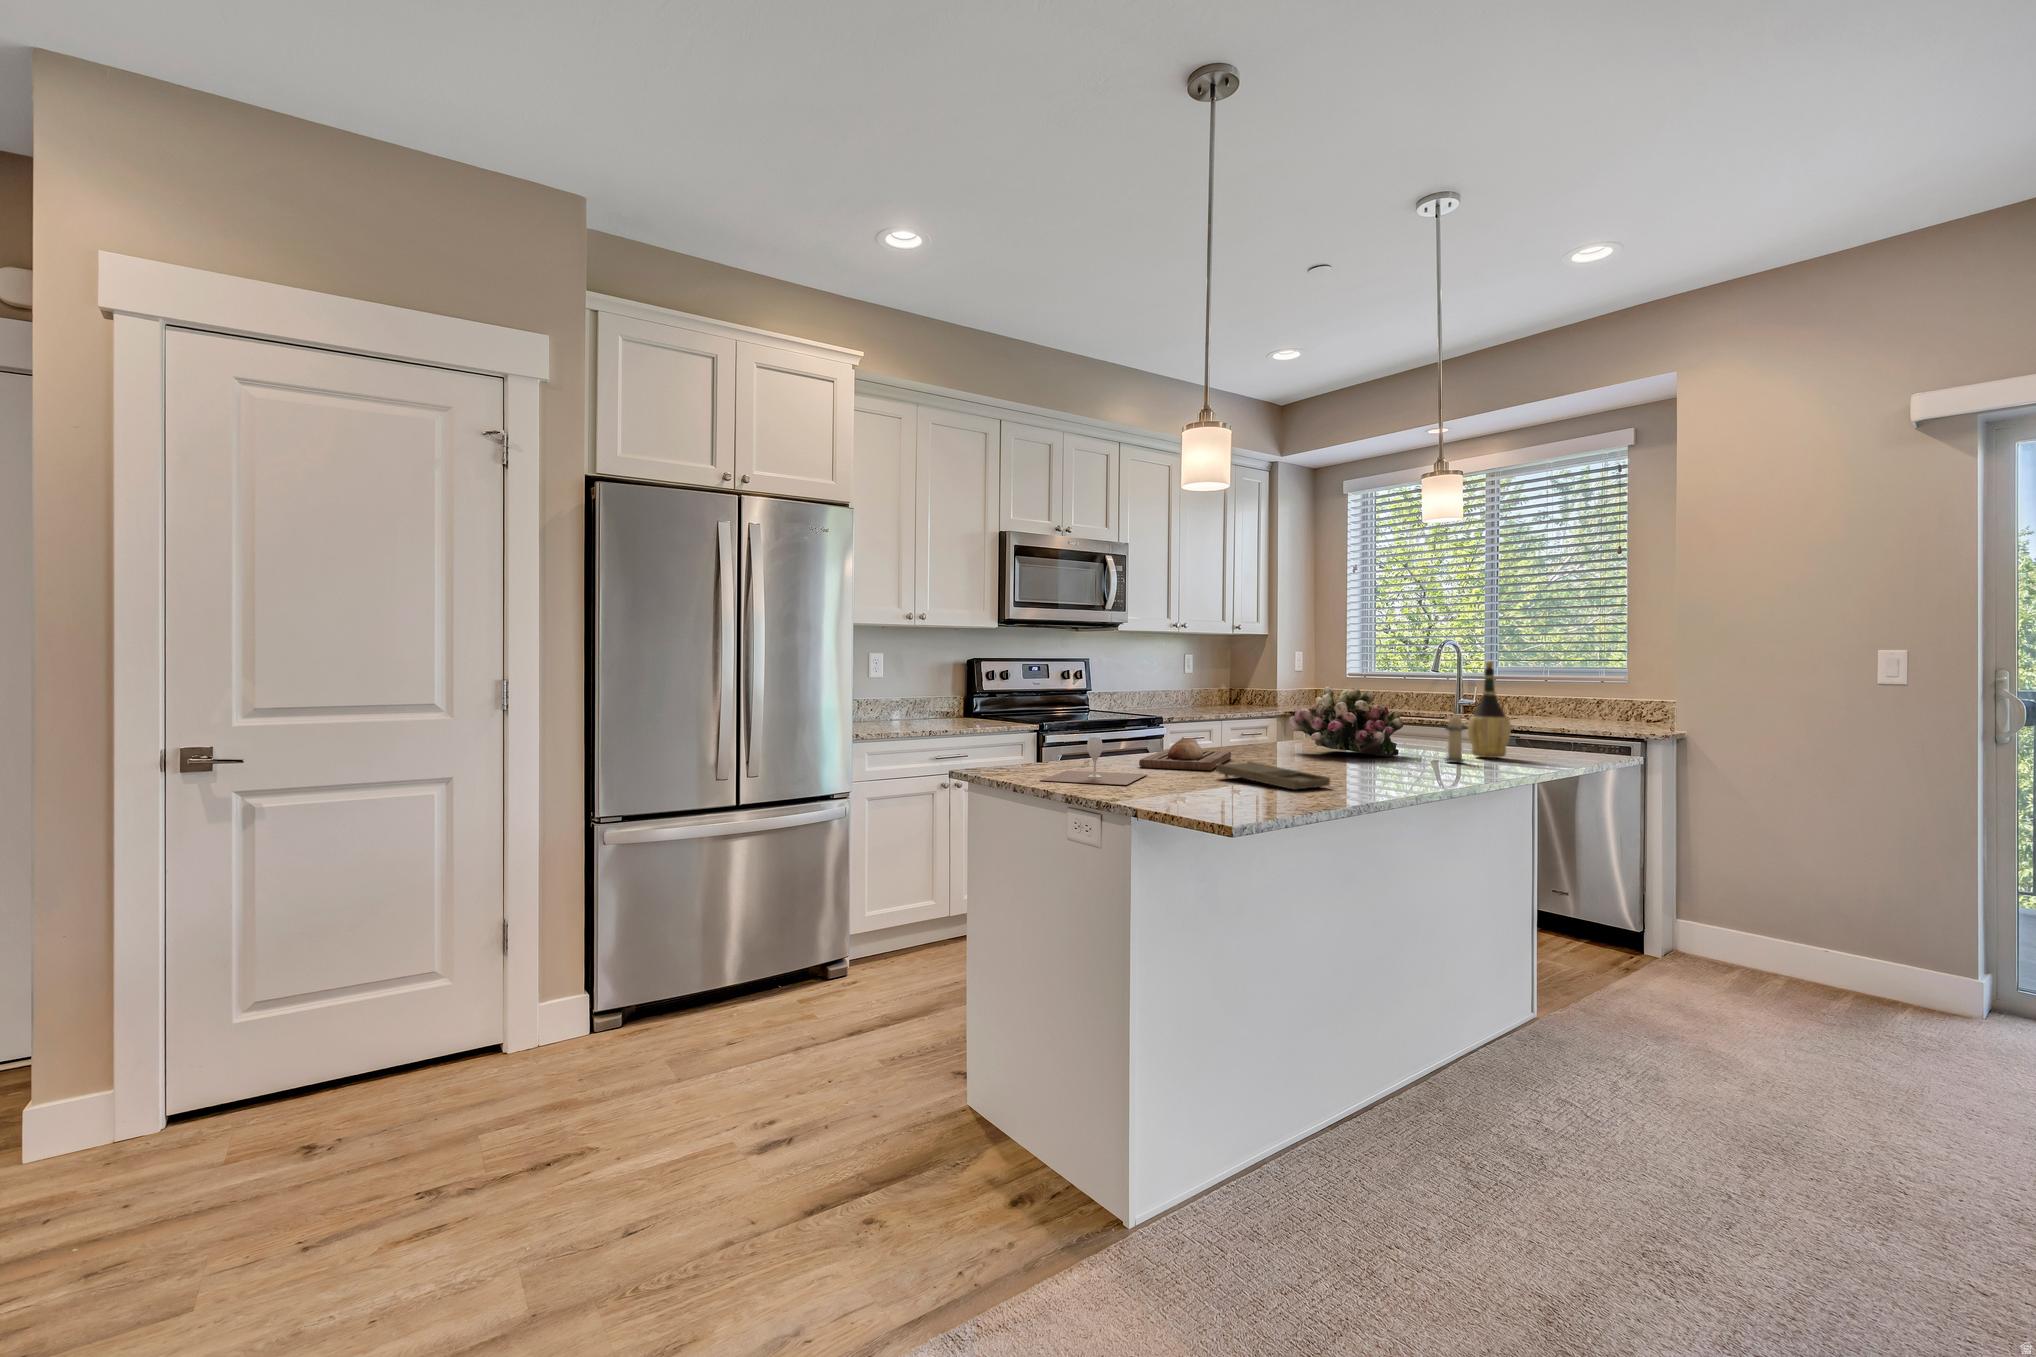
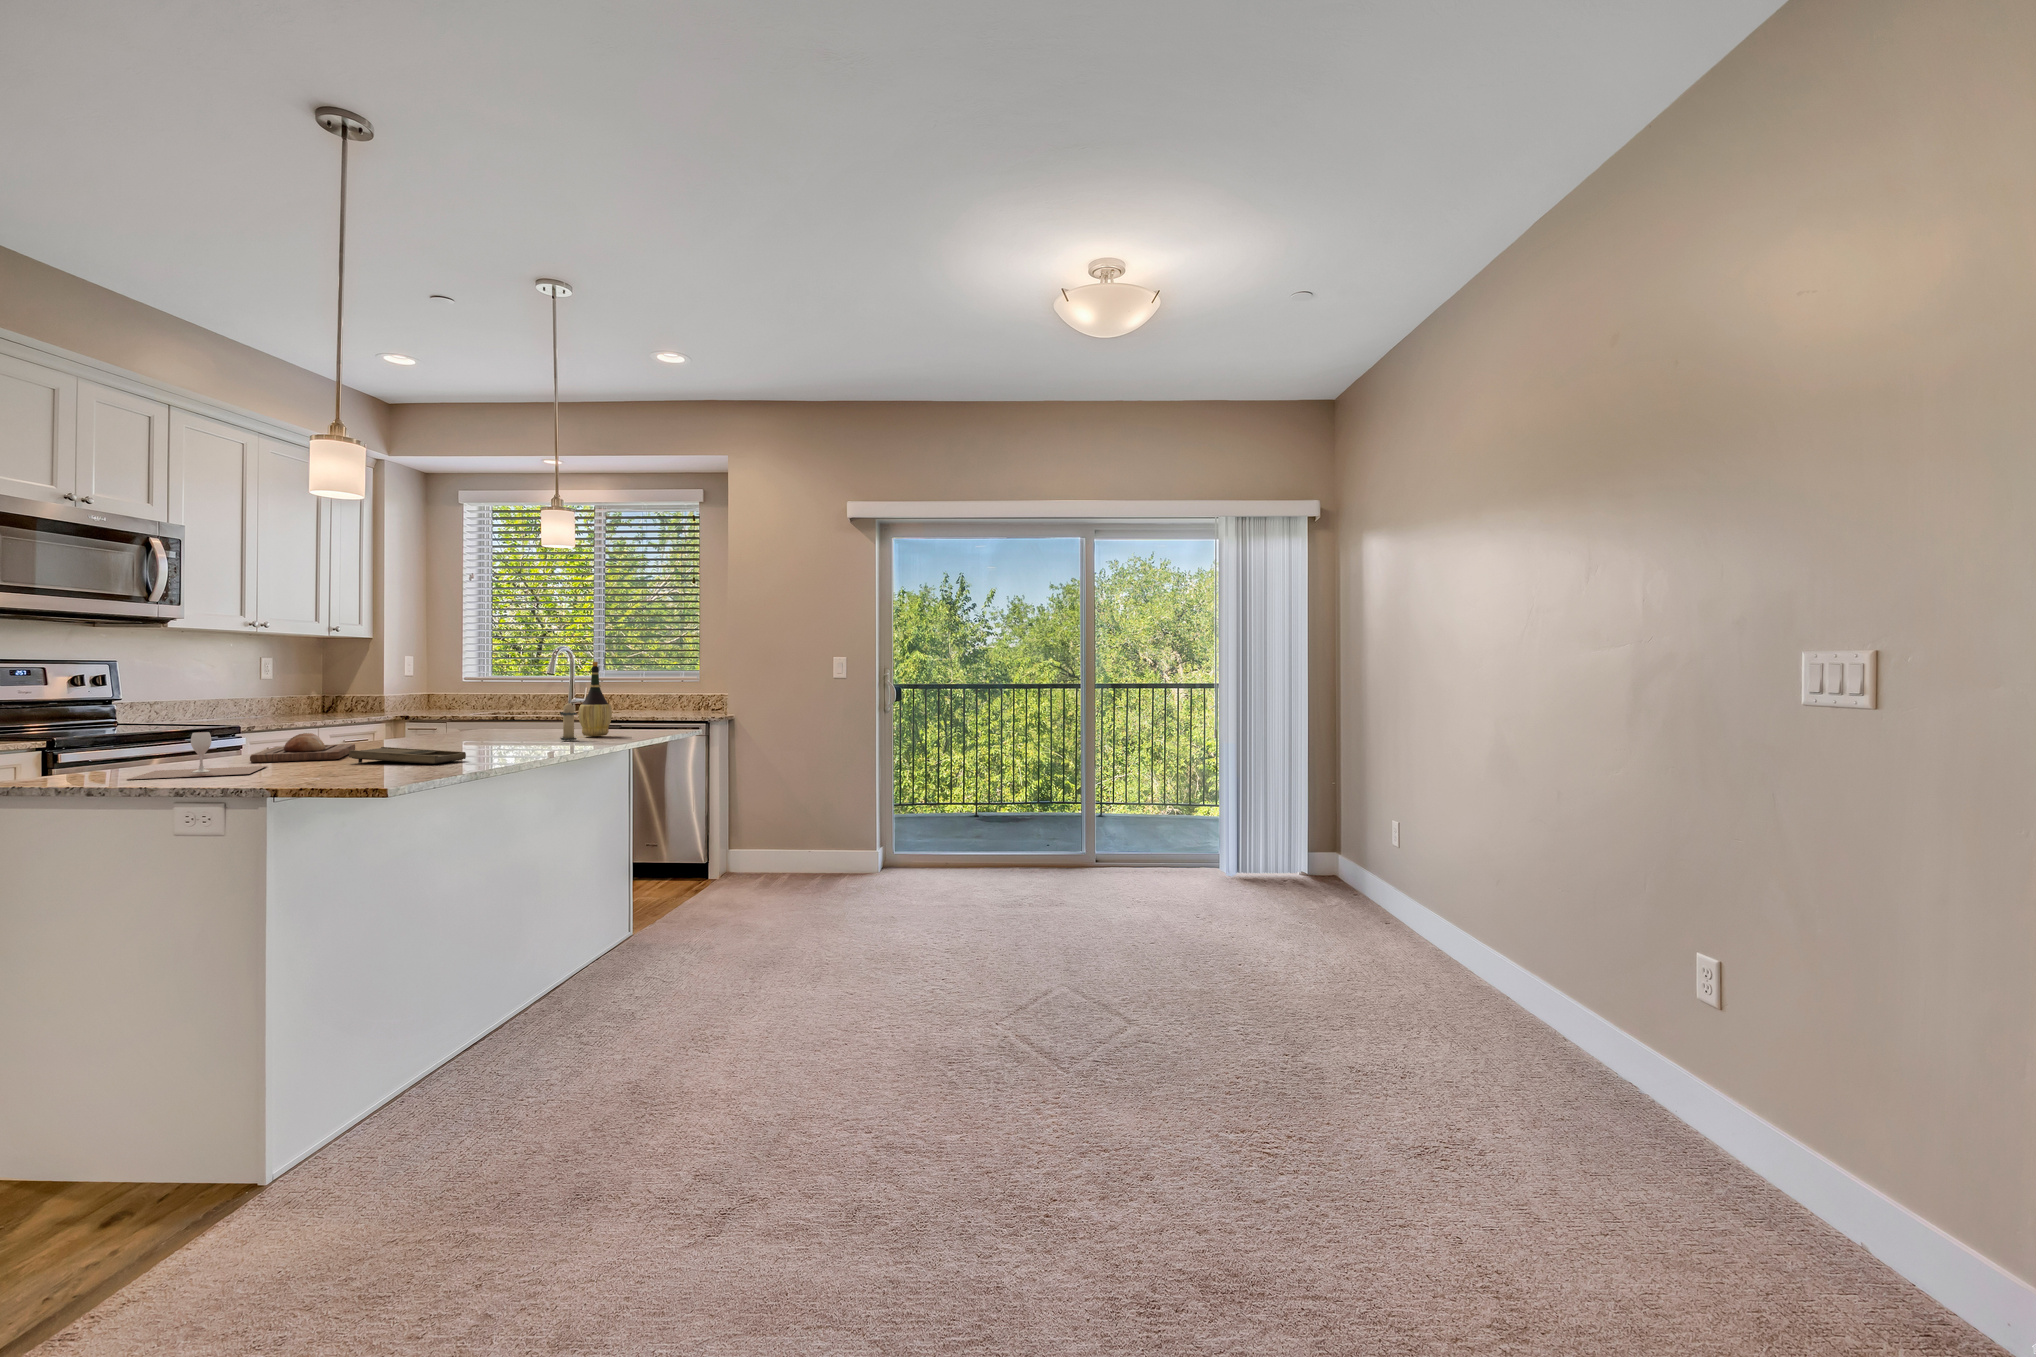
flower arrangement: present [1289,687,1403,756] -> none [415,683,525,740]

